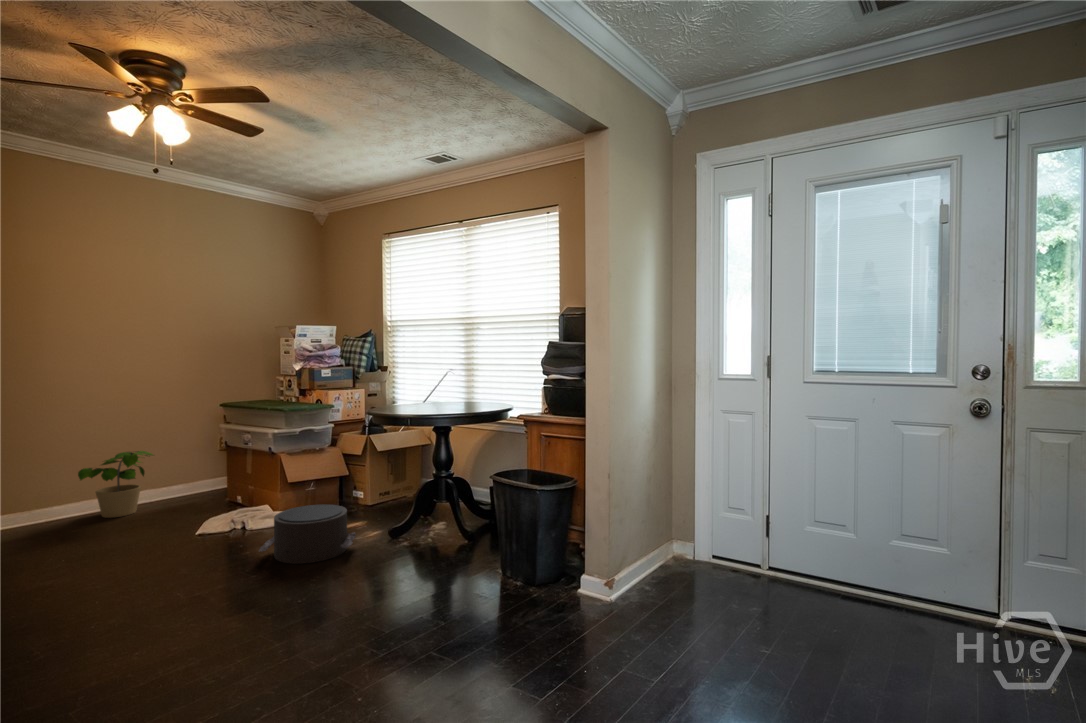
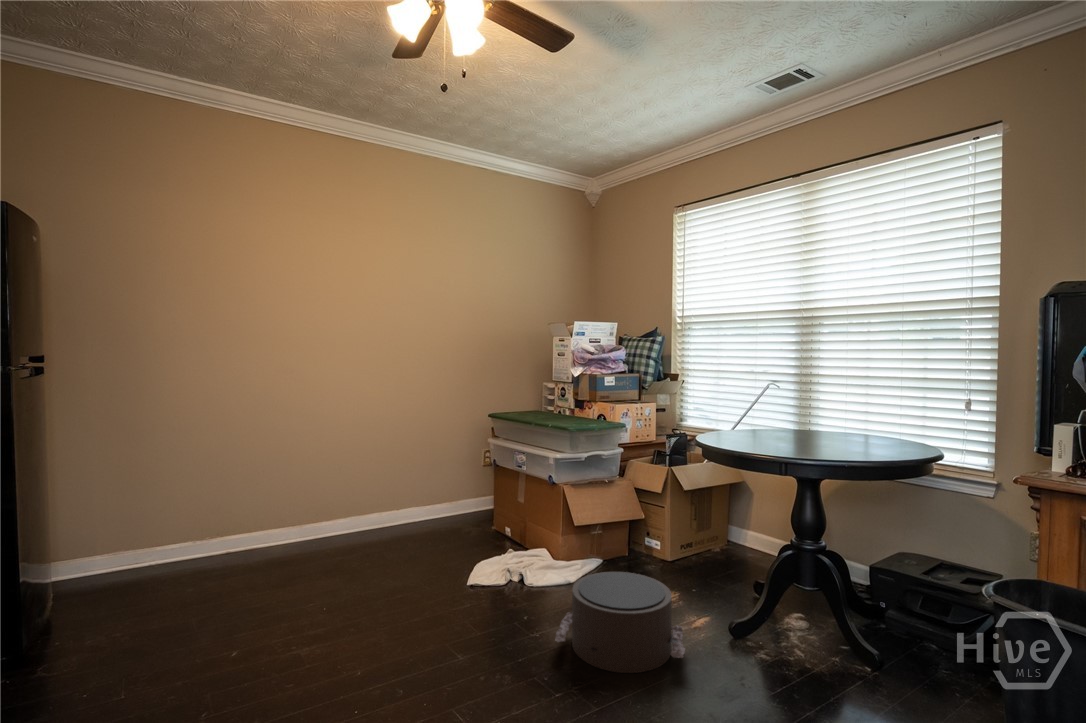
potted plant: present [78,451,153,518] -> none [353,467,426,539]

